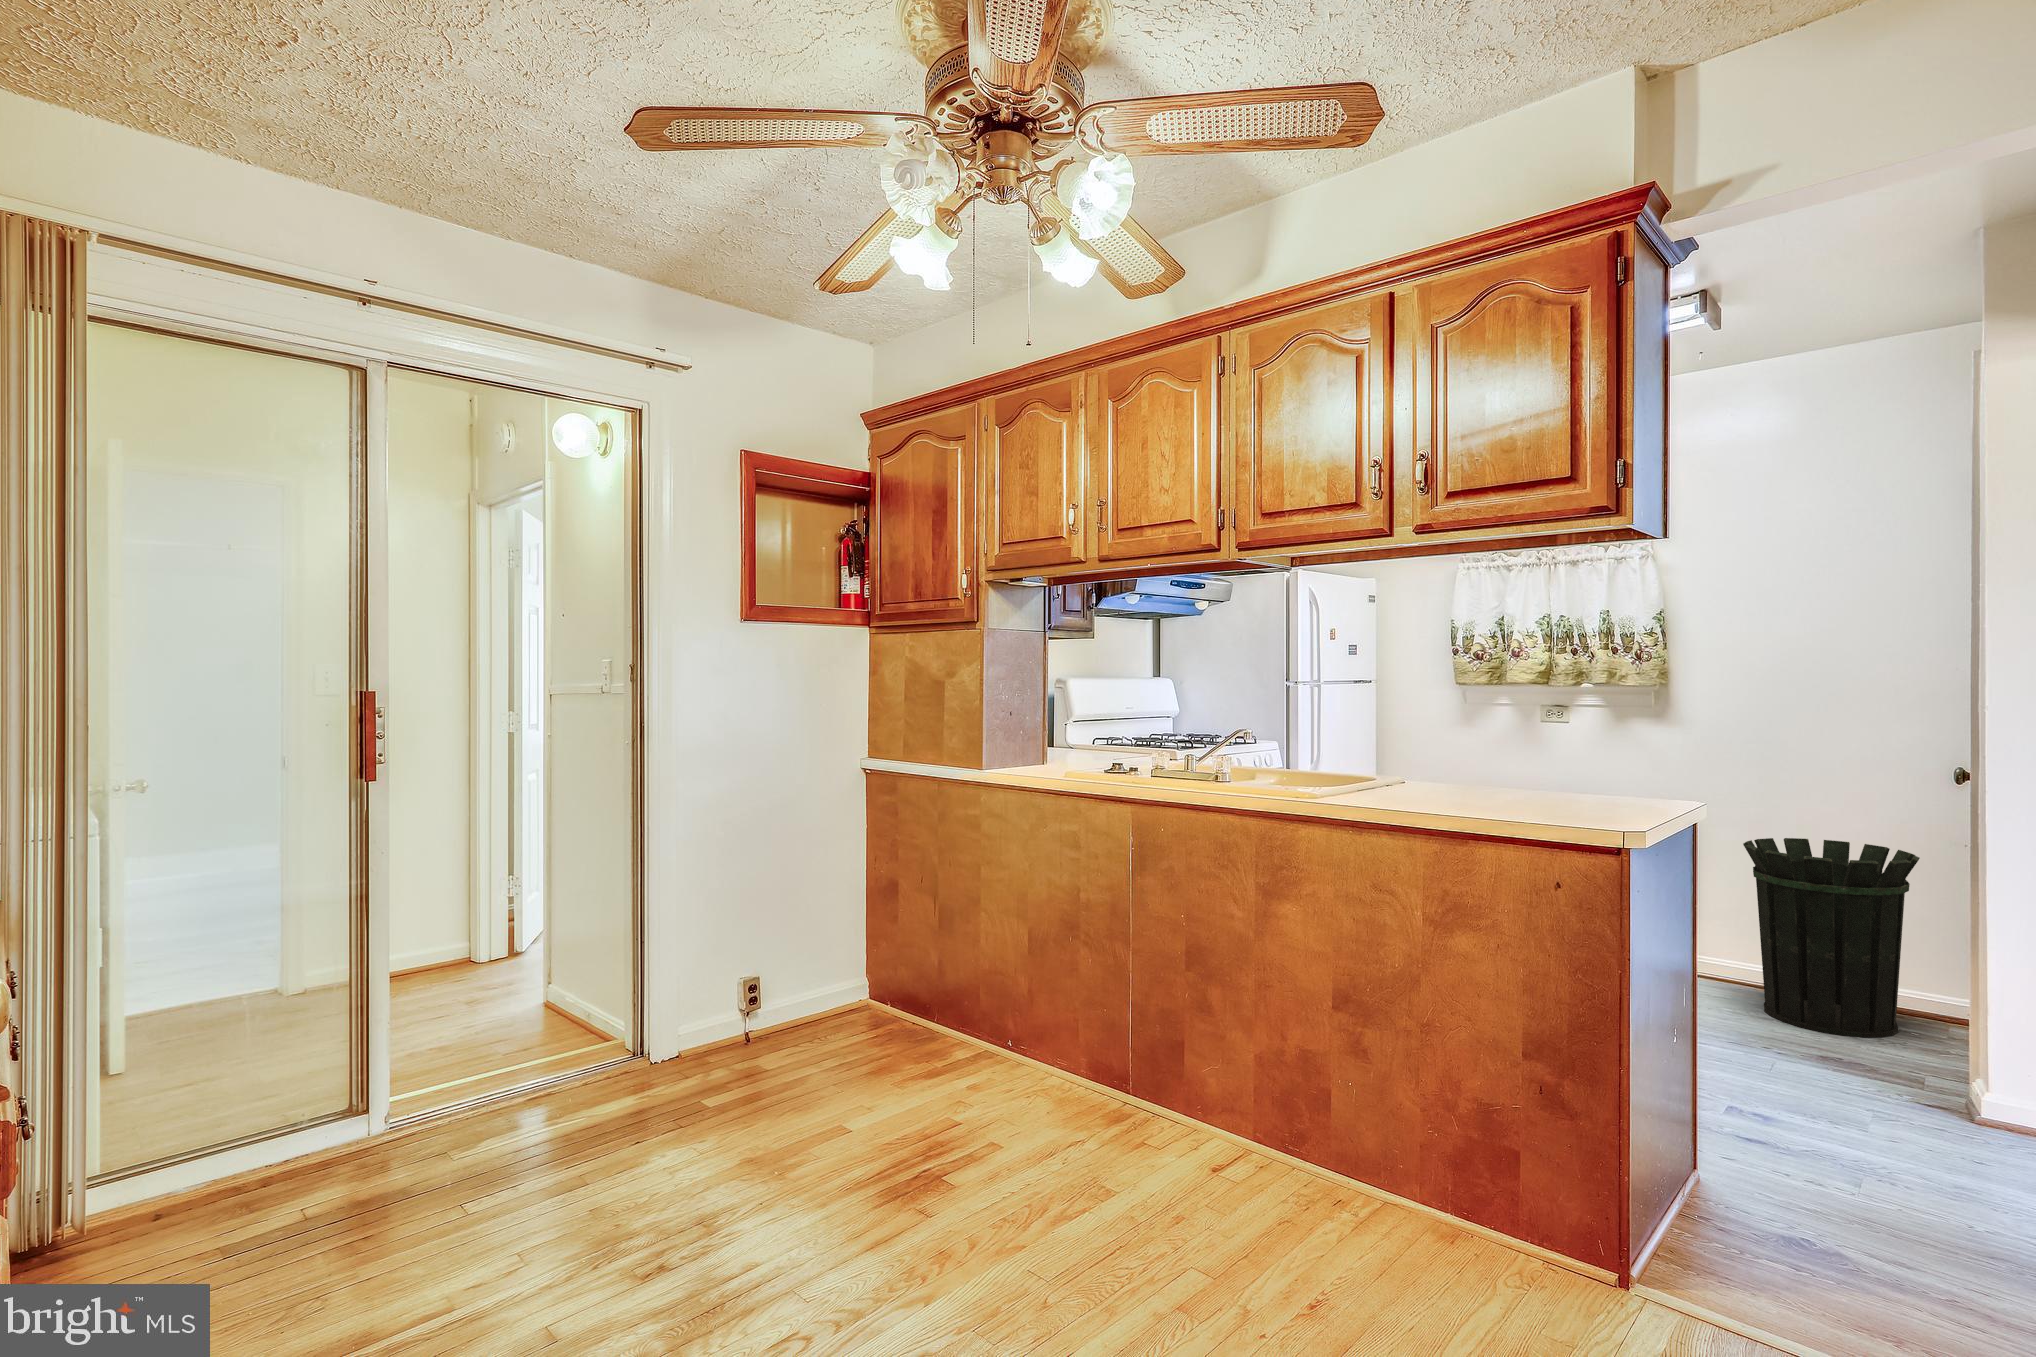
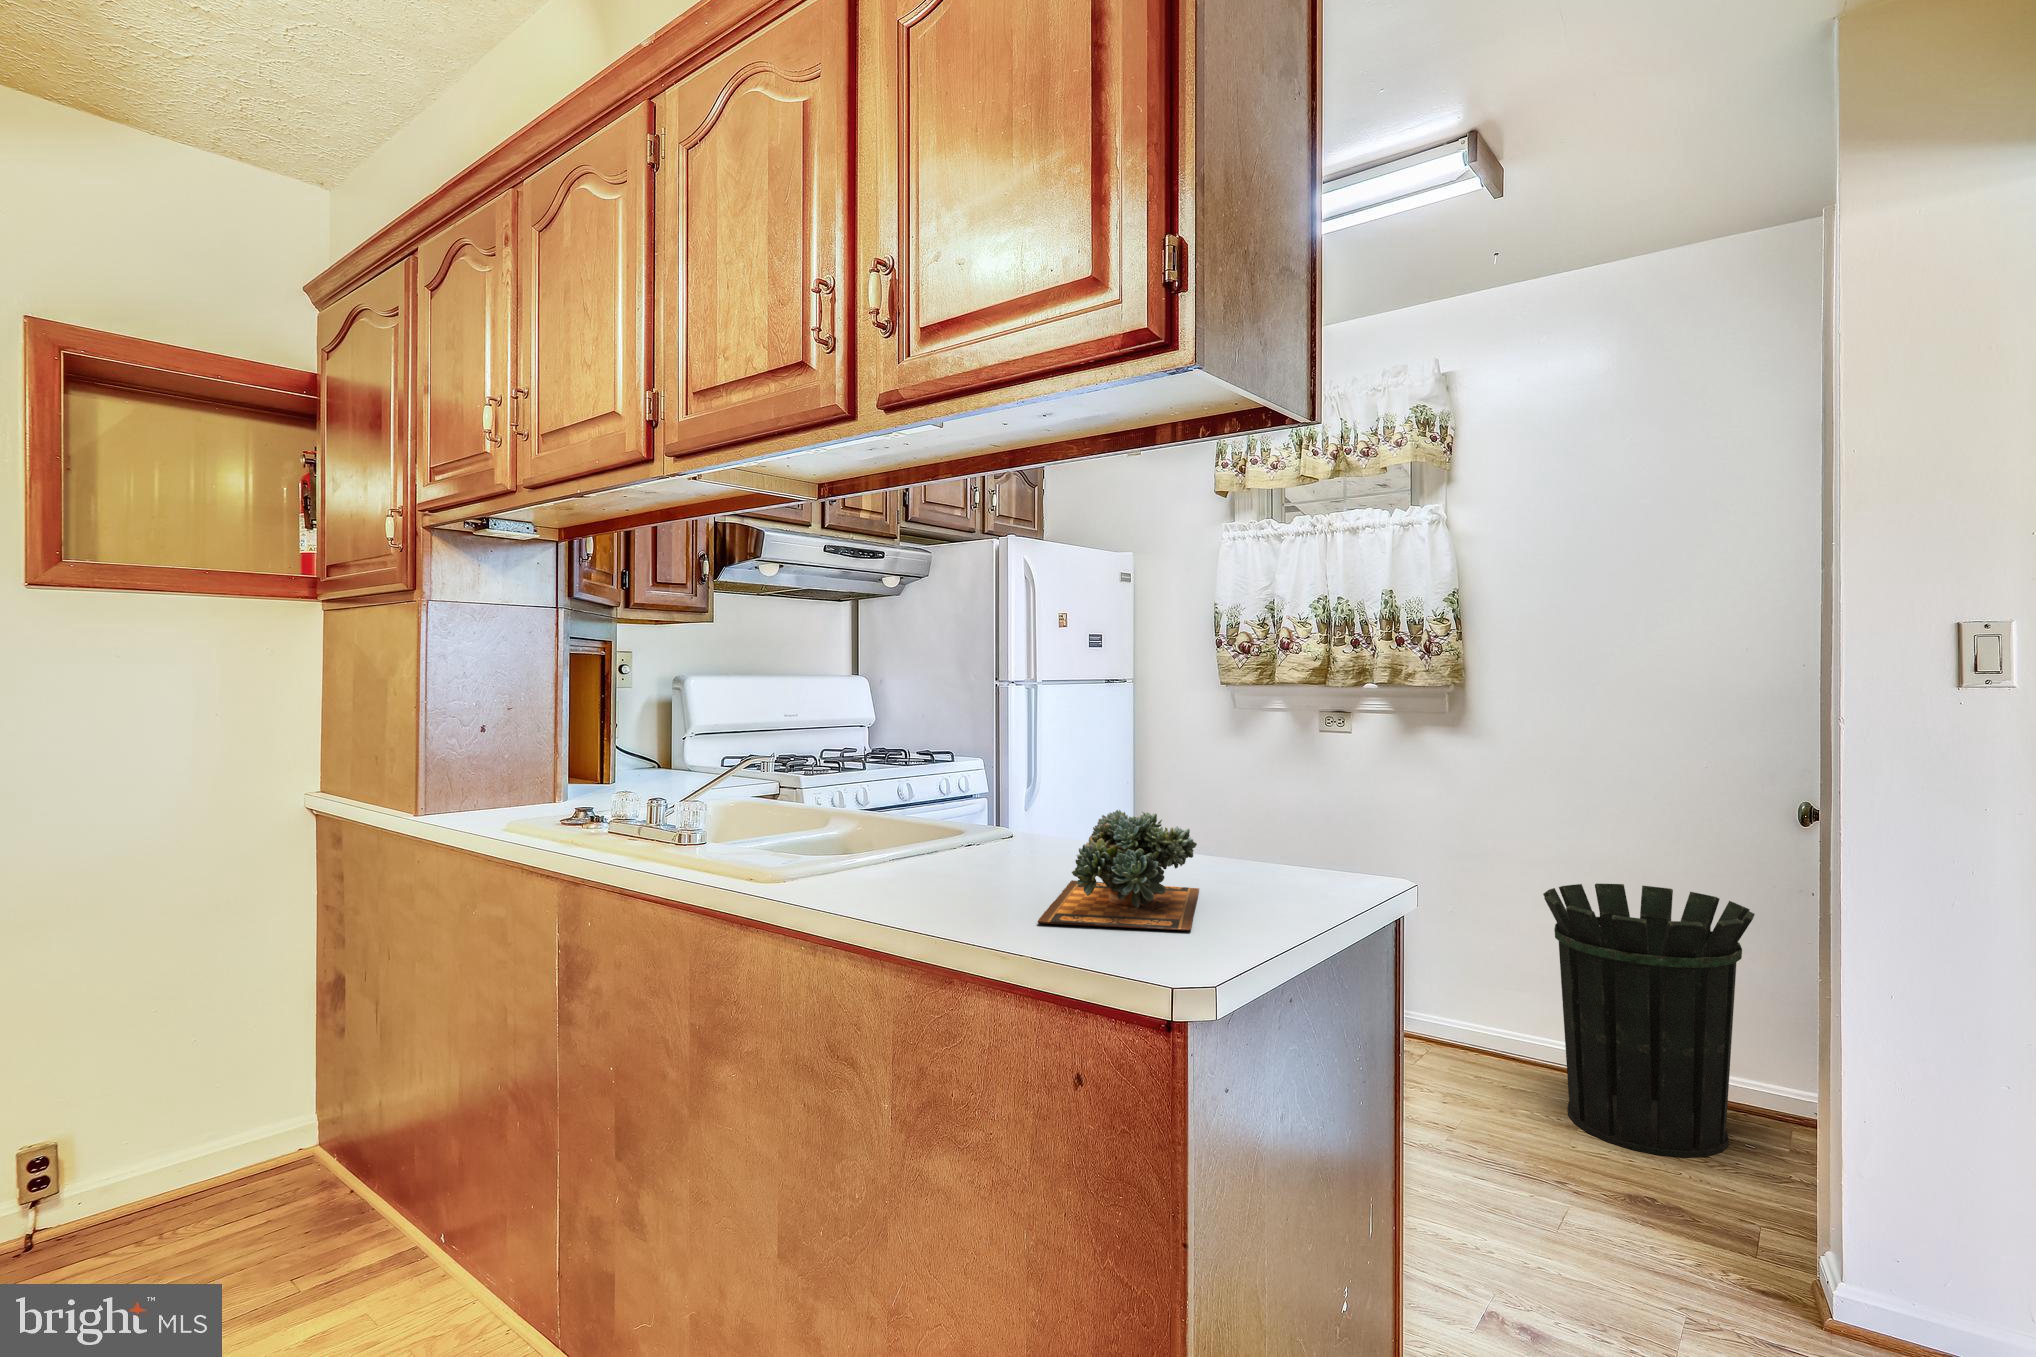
succulent plant: none [1490,755,1597,817] -> present [1038,810,1199,930]

